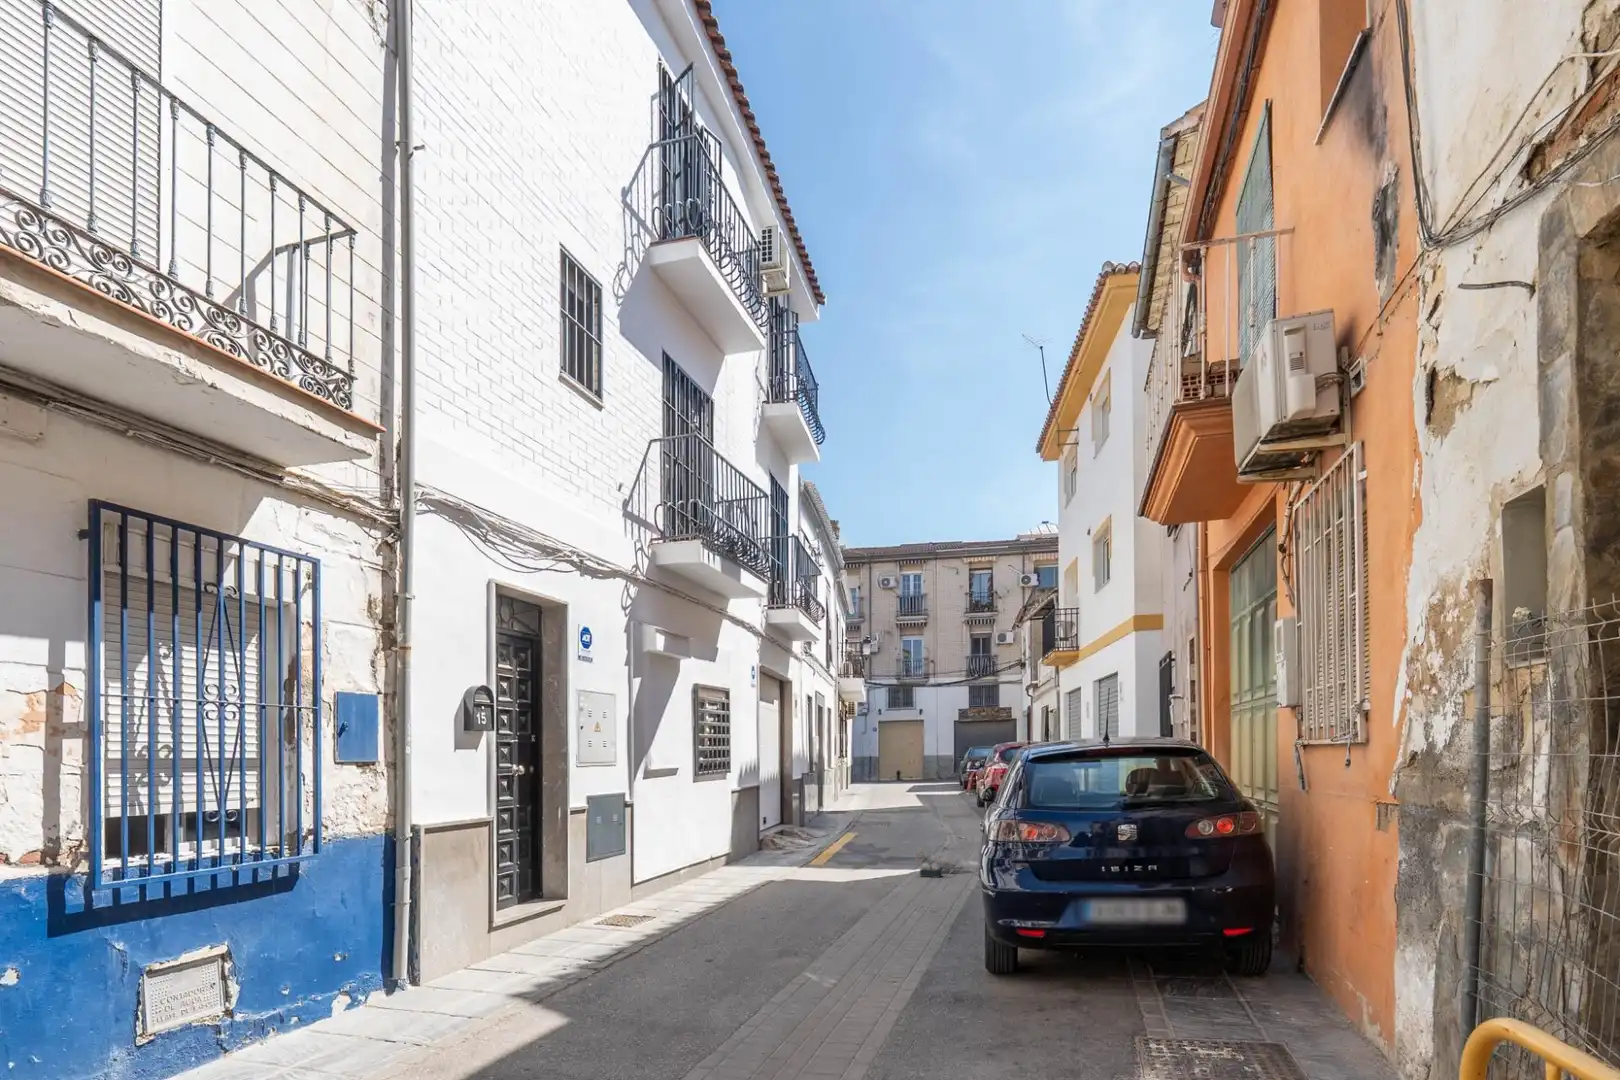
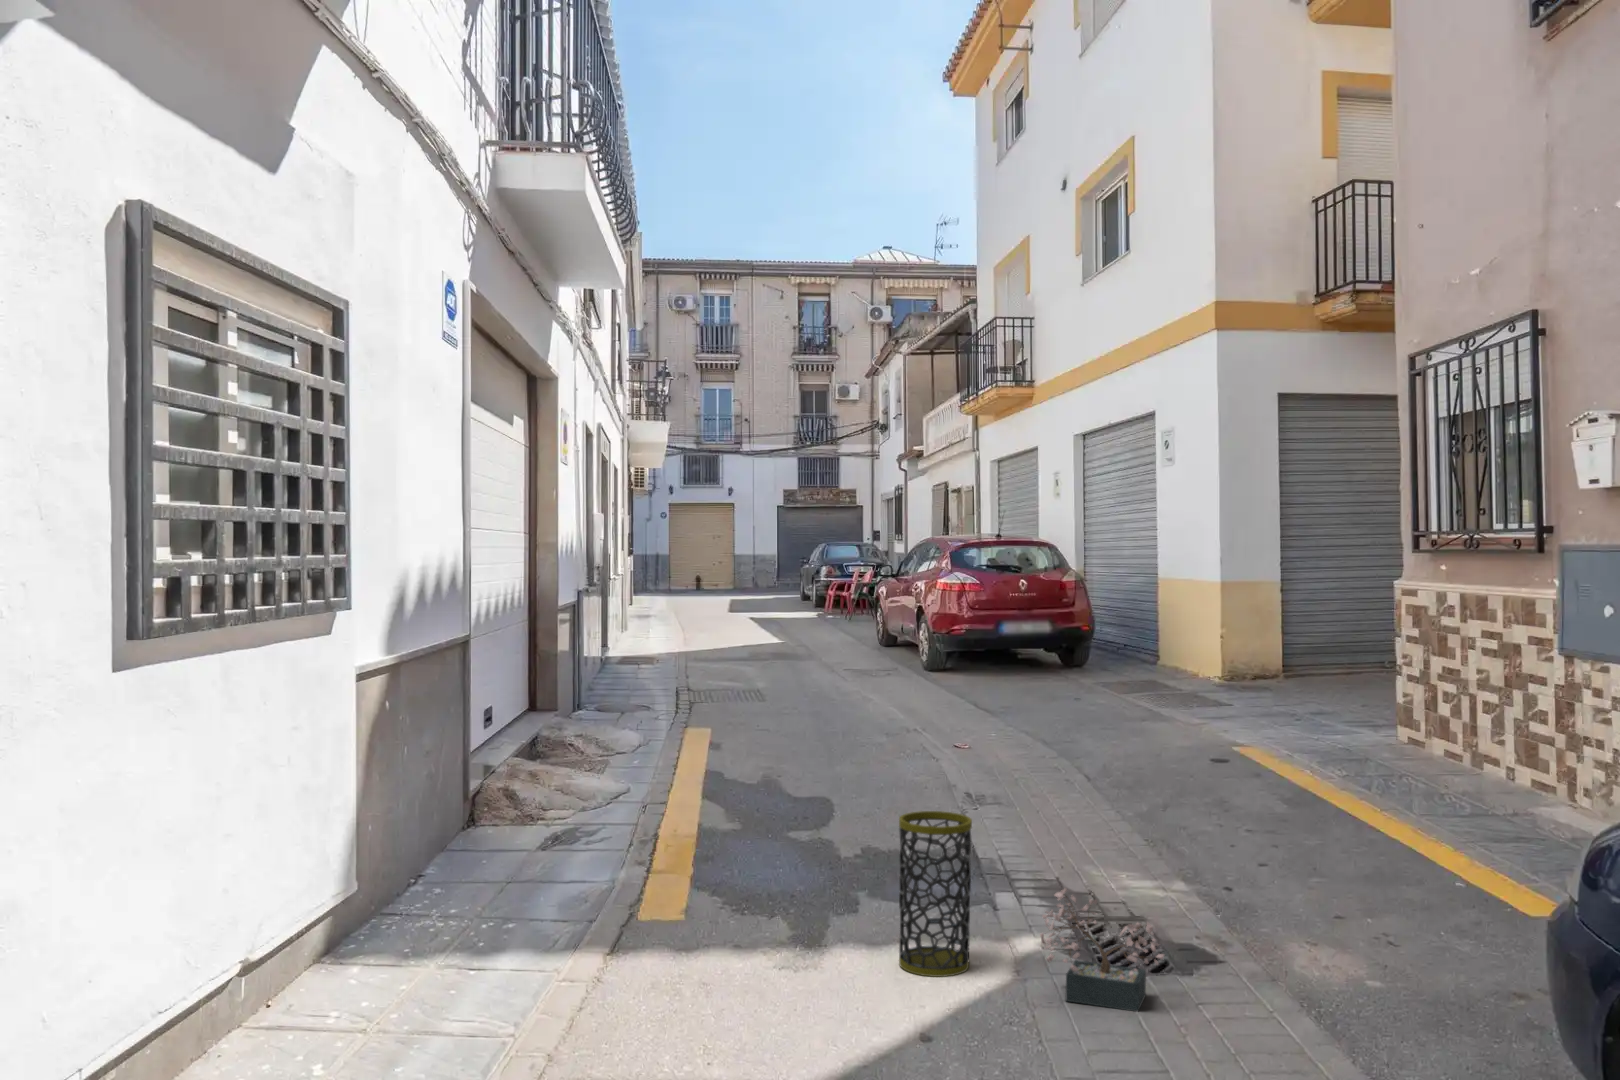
trash can: none [881,830,901,874] -> present [899,811,972,977]

